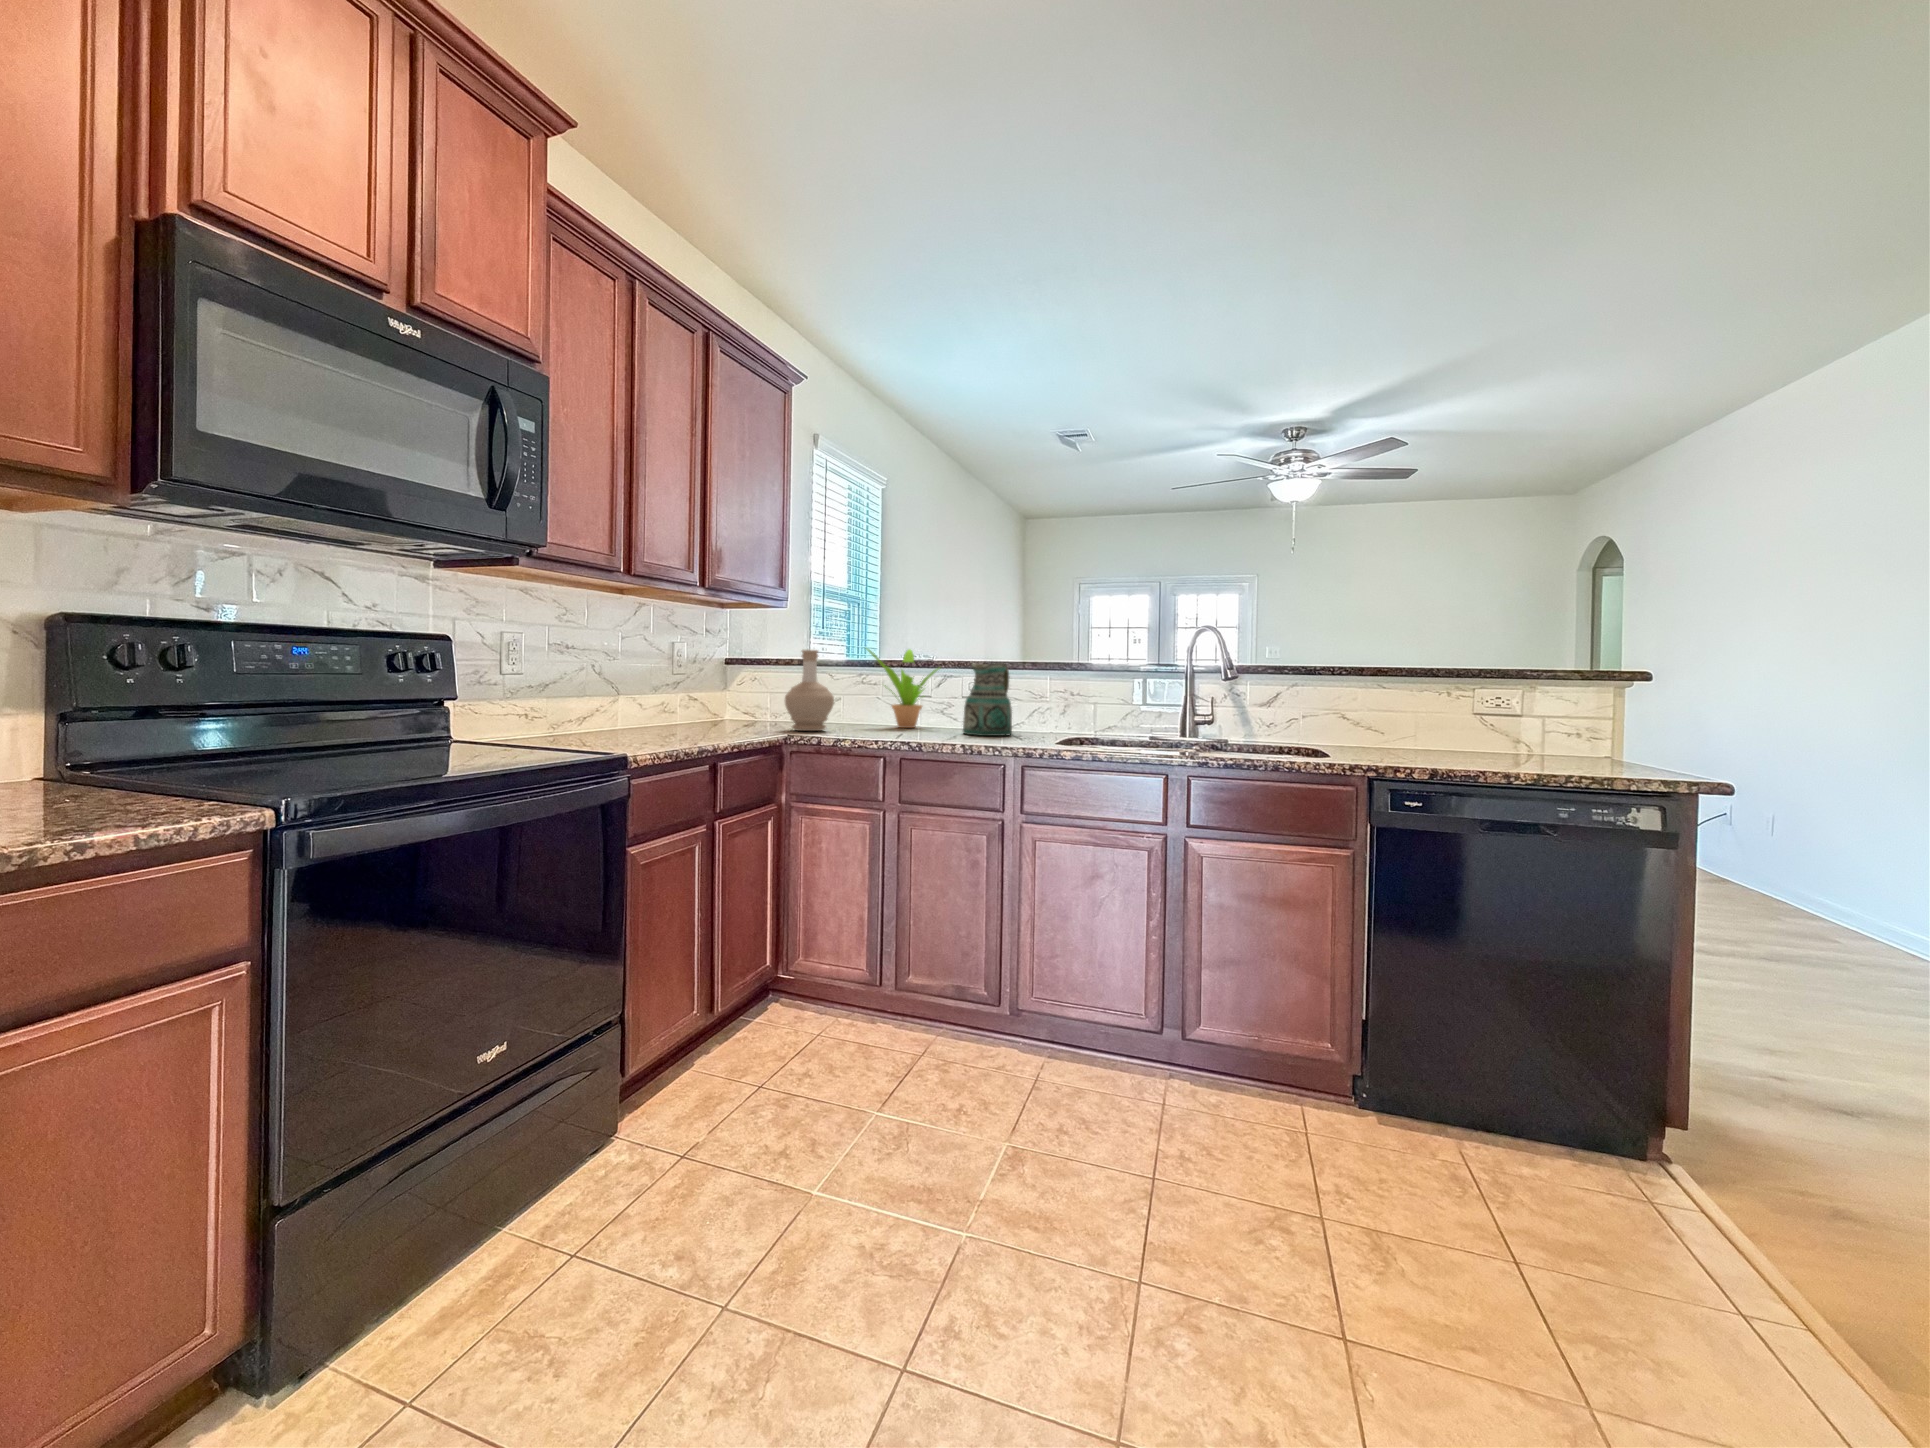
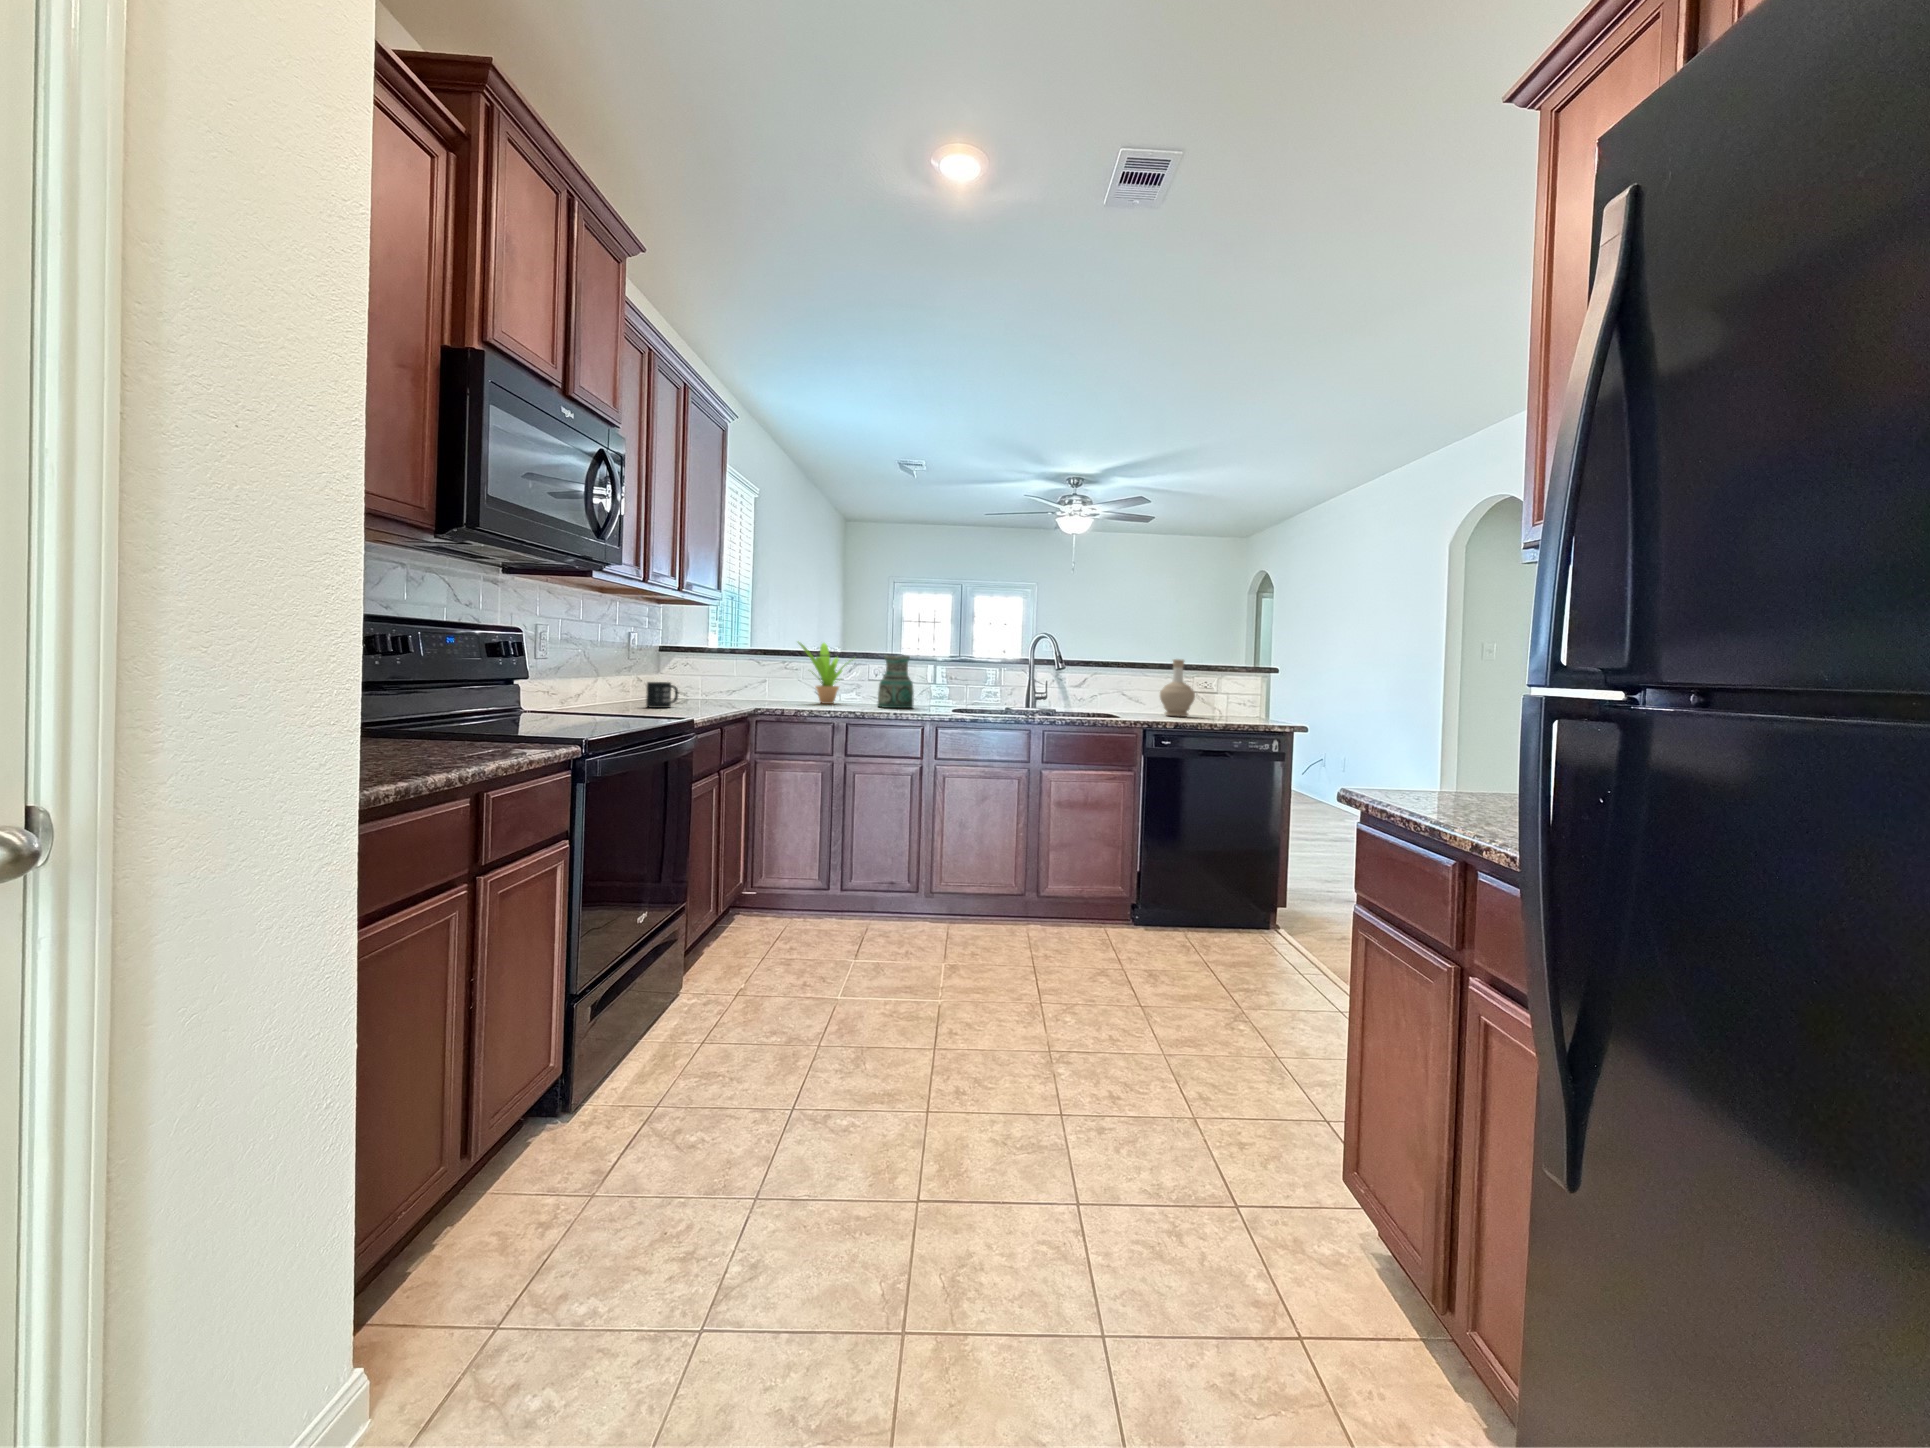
bottle: present [785,650,834,731] -> present [1160,659,1195,717]
mug: none [653,701,696,734] -> present [646,682,678,708]

